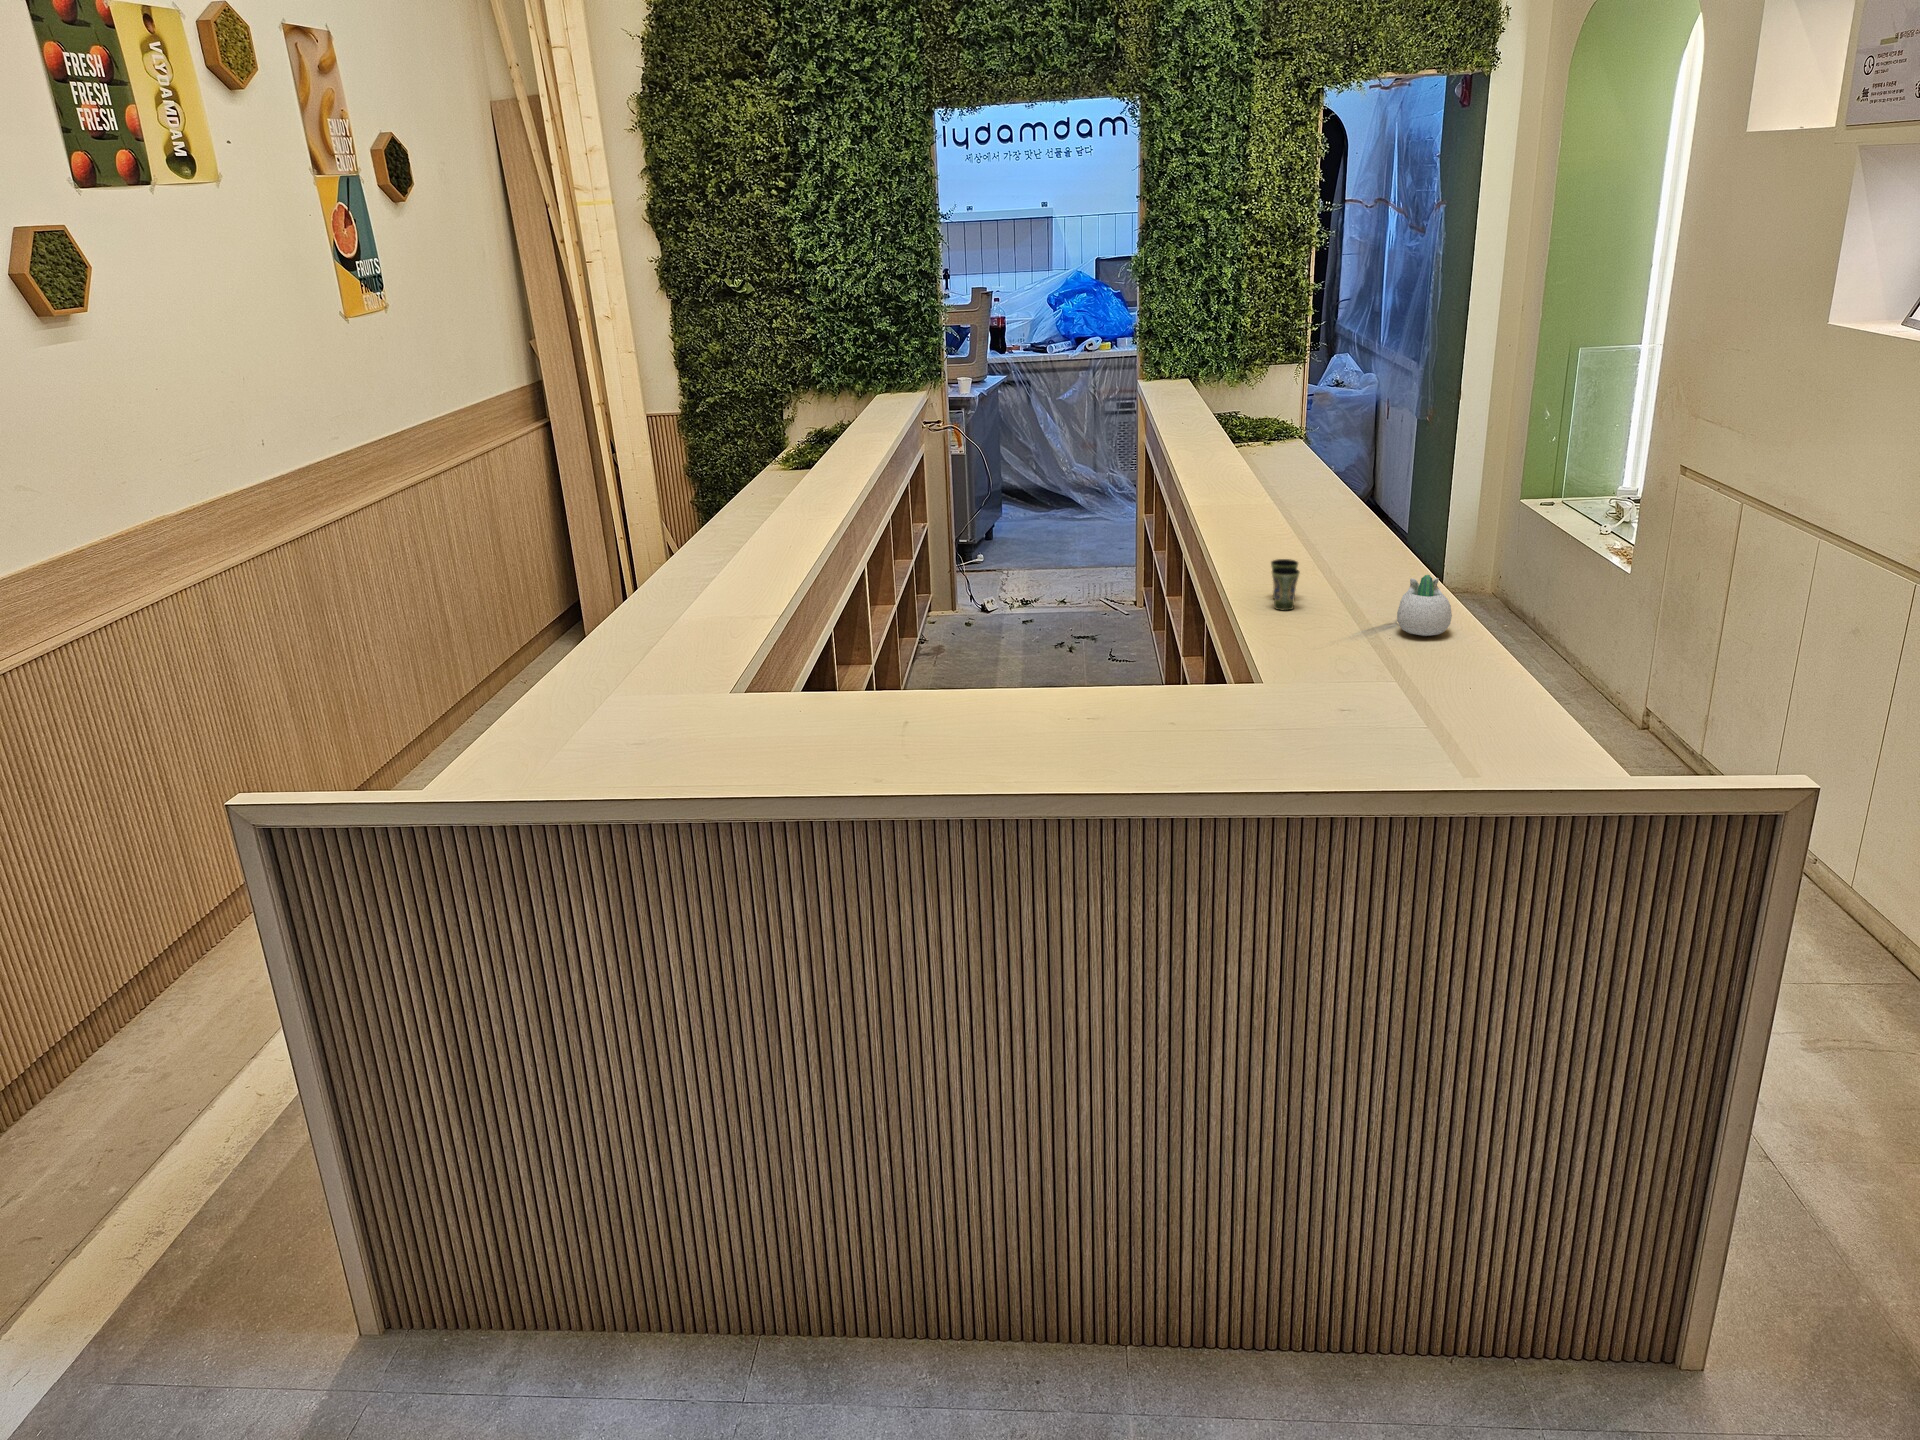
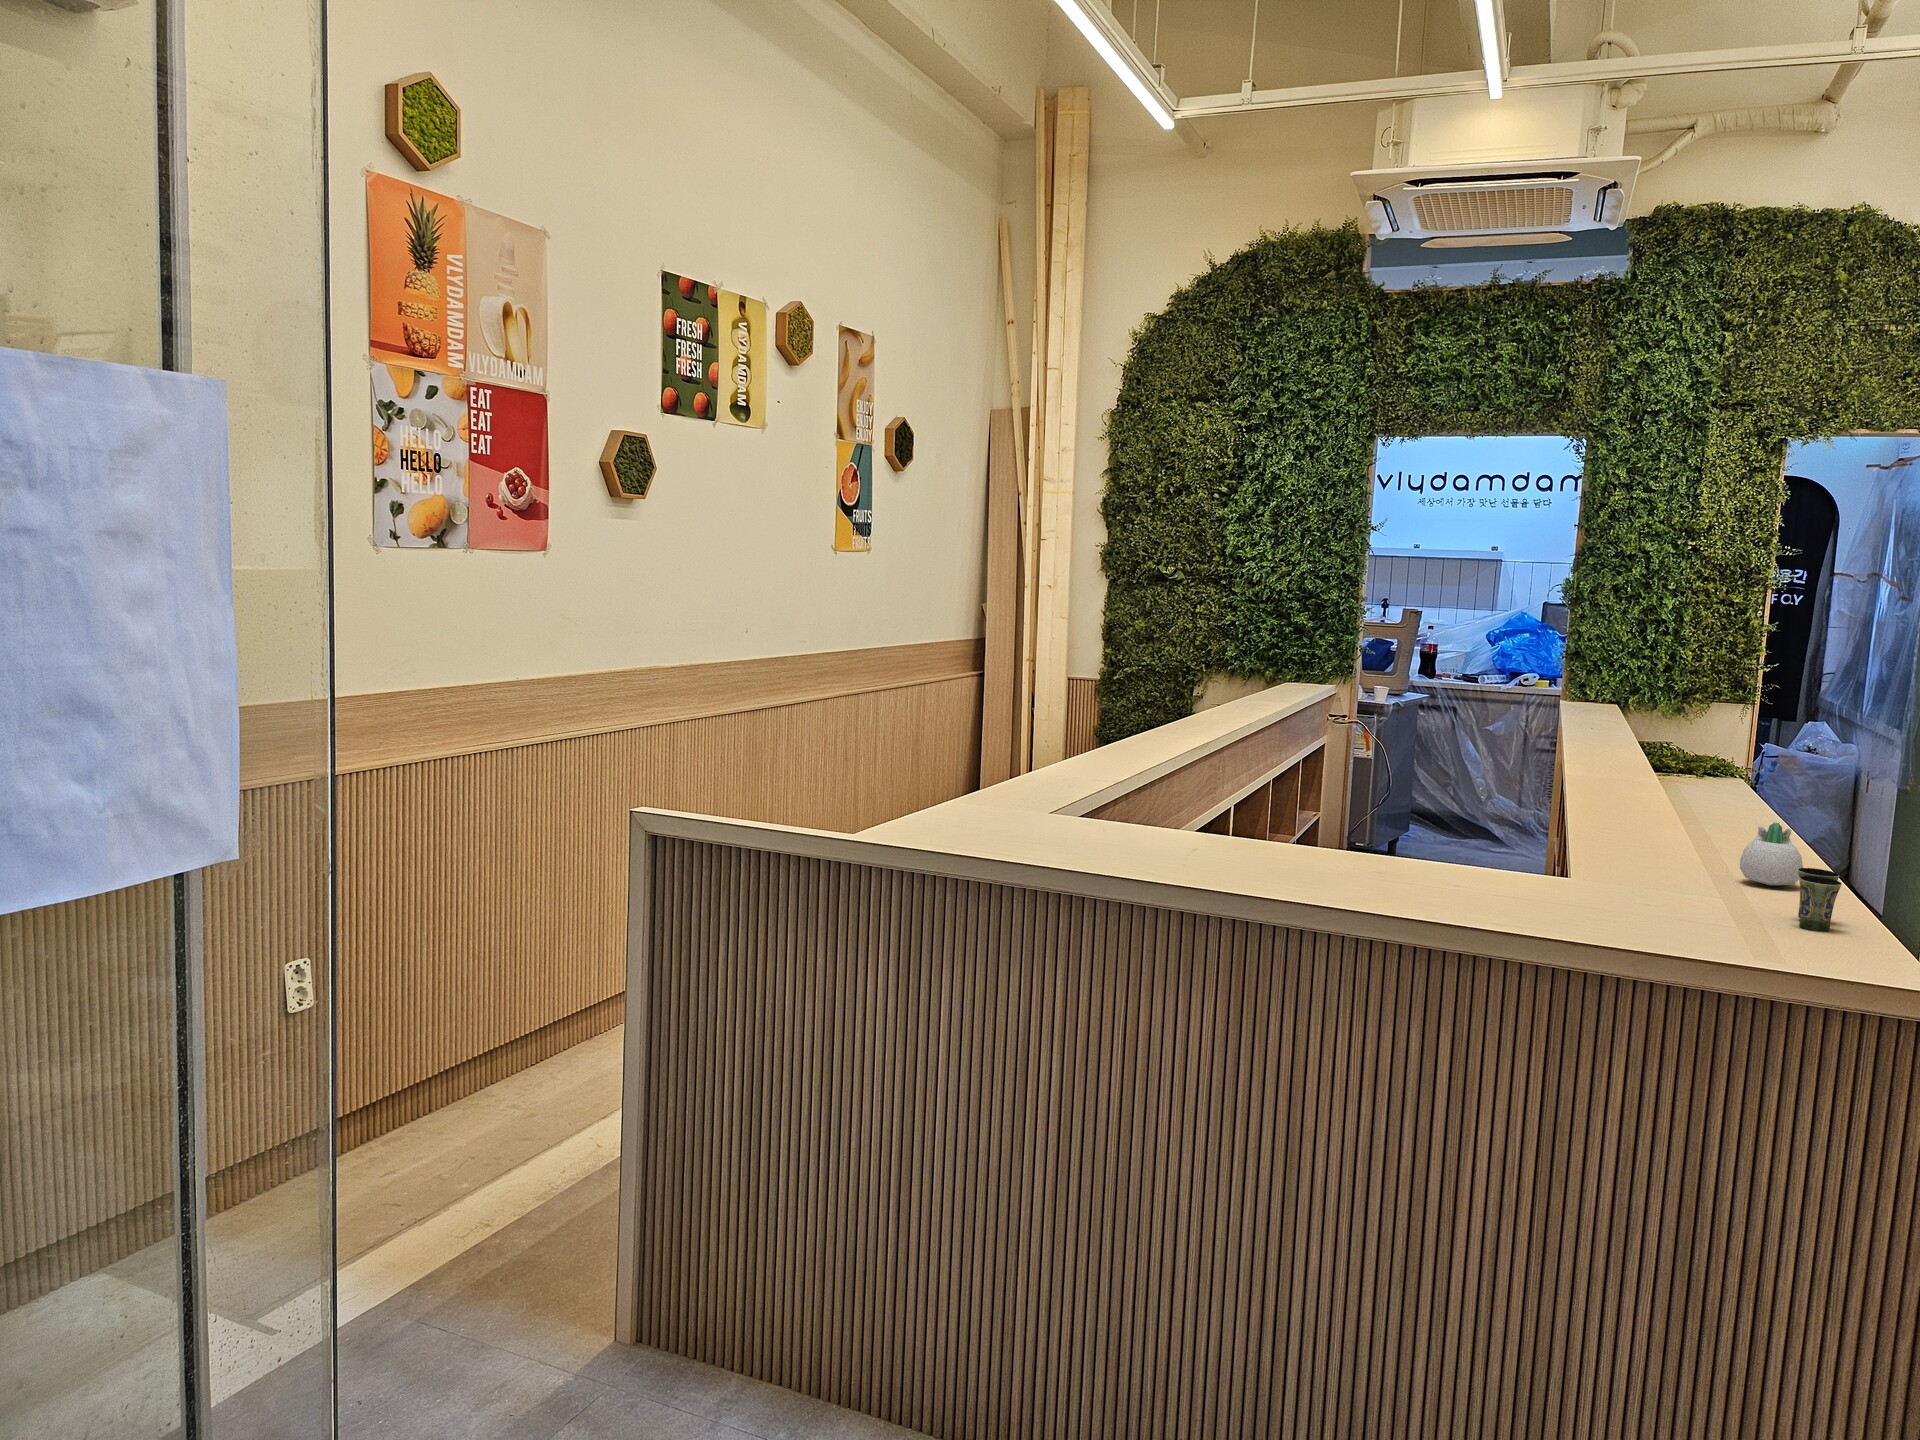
cup: present [1271,559,1300,610] -> present [1798,868,1842,932]

